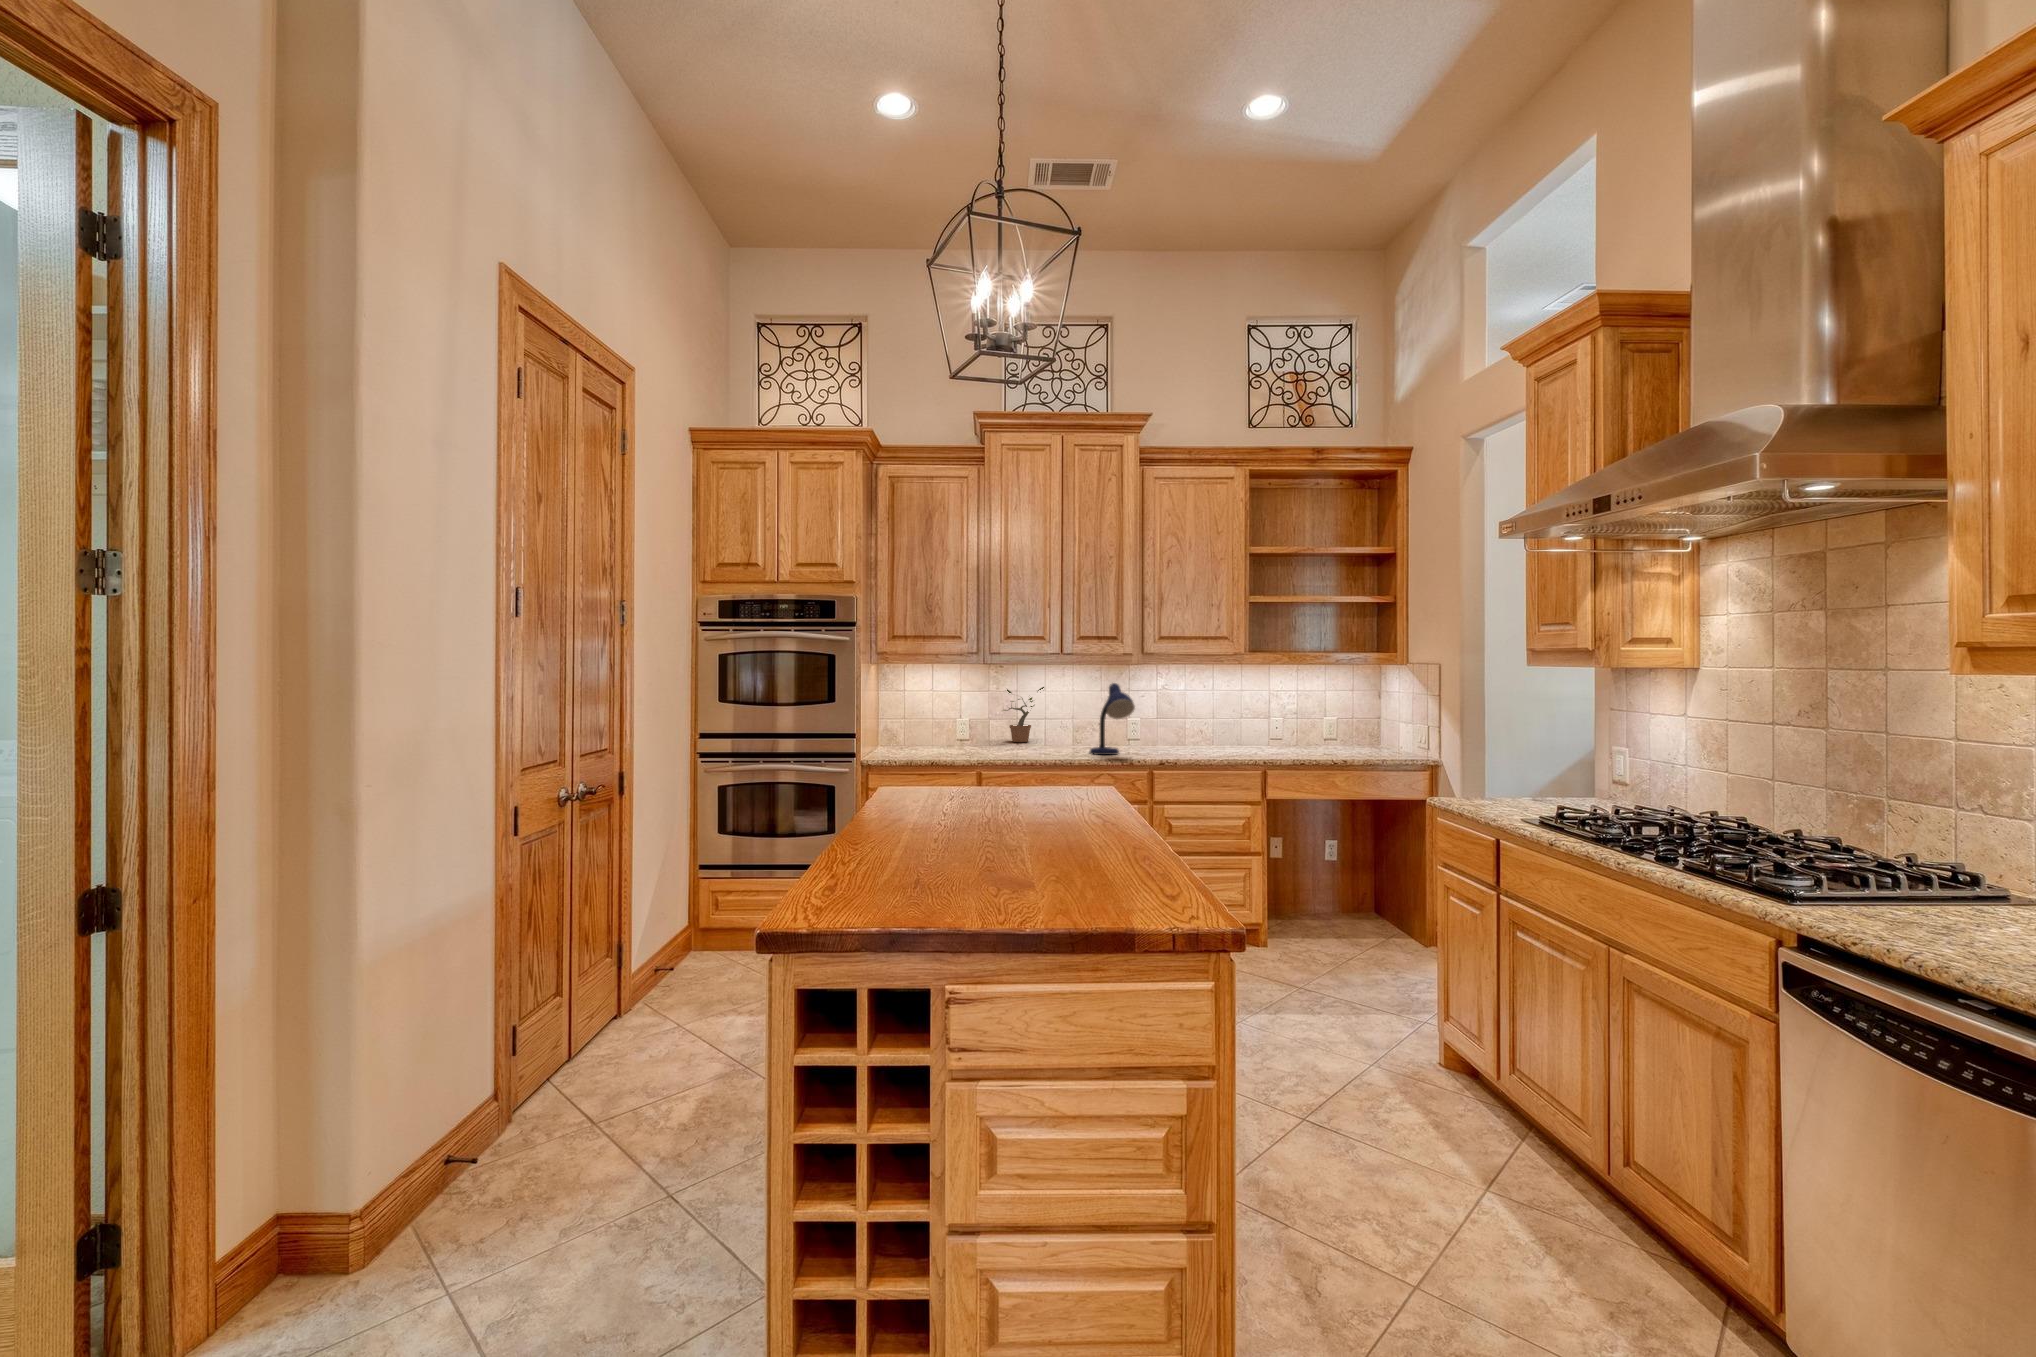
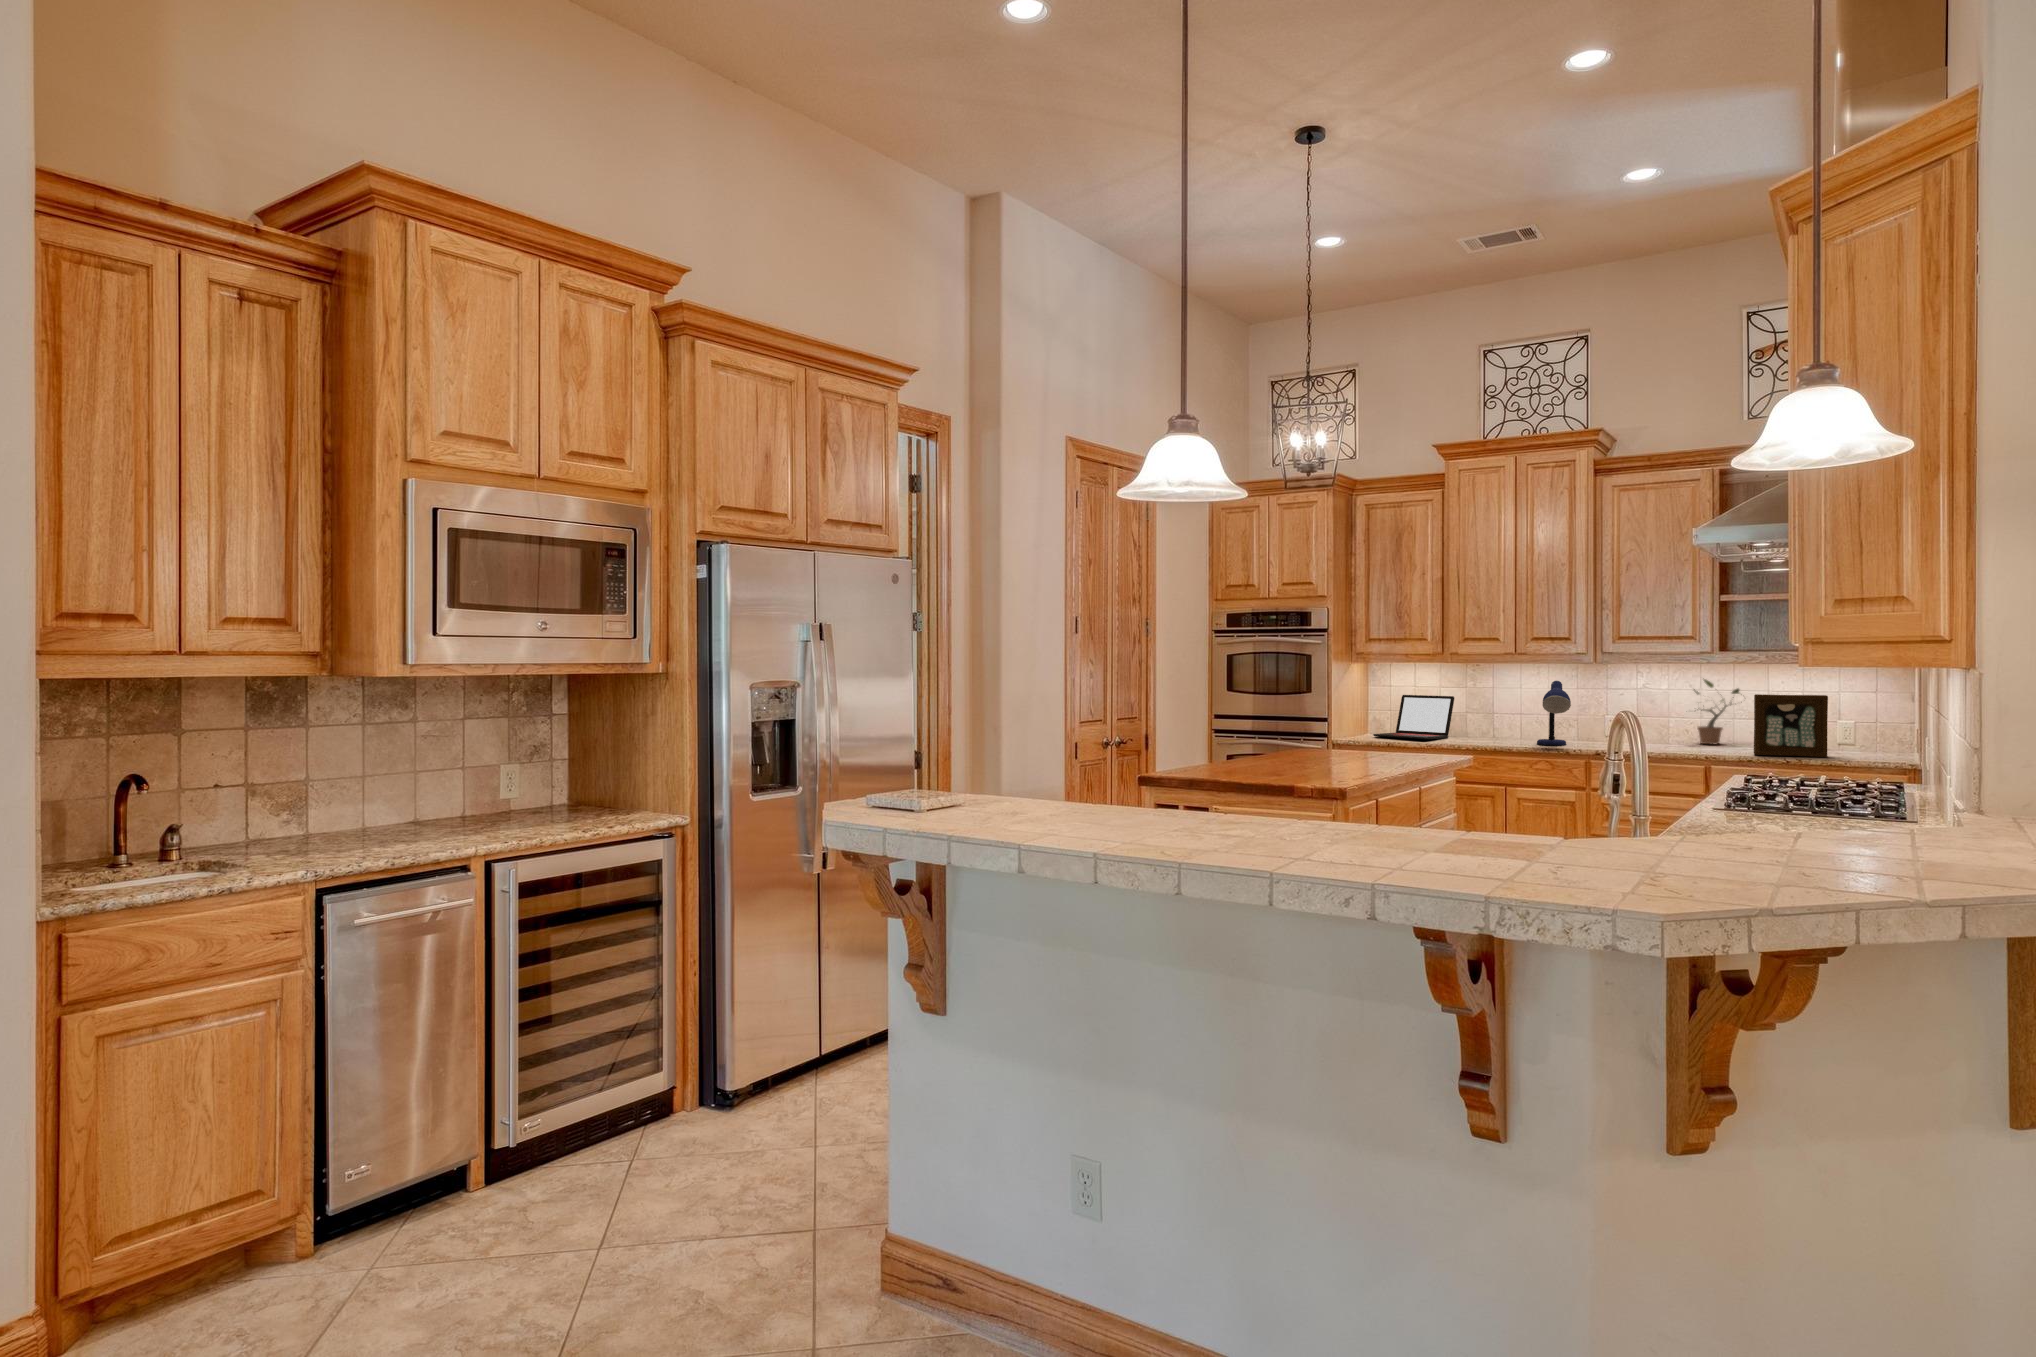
potted plant: present [1003,687,1044,742] -> present [1694,679,1742,744]
picture frame: none [1296,694,1358,755] -> present [1754,694,1828,757]
laptop: none [908,702,992,754] -> present [1373,695,1454,739]

